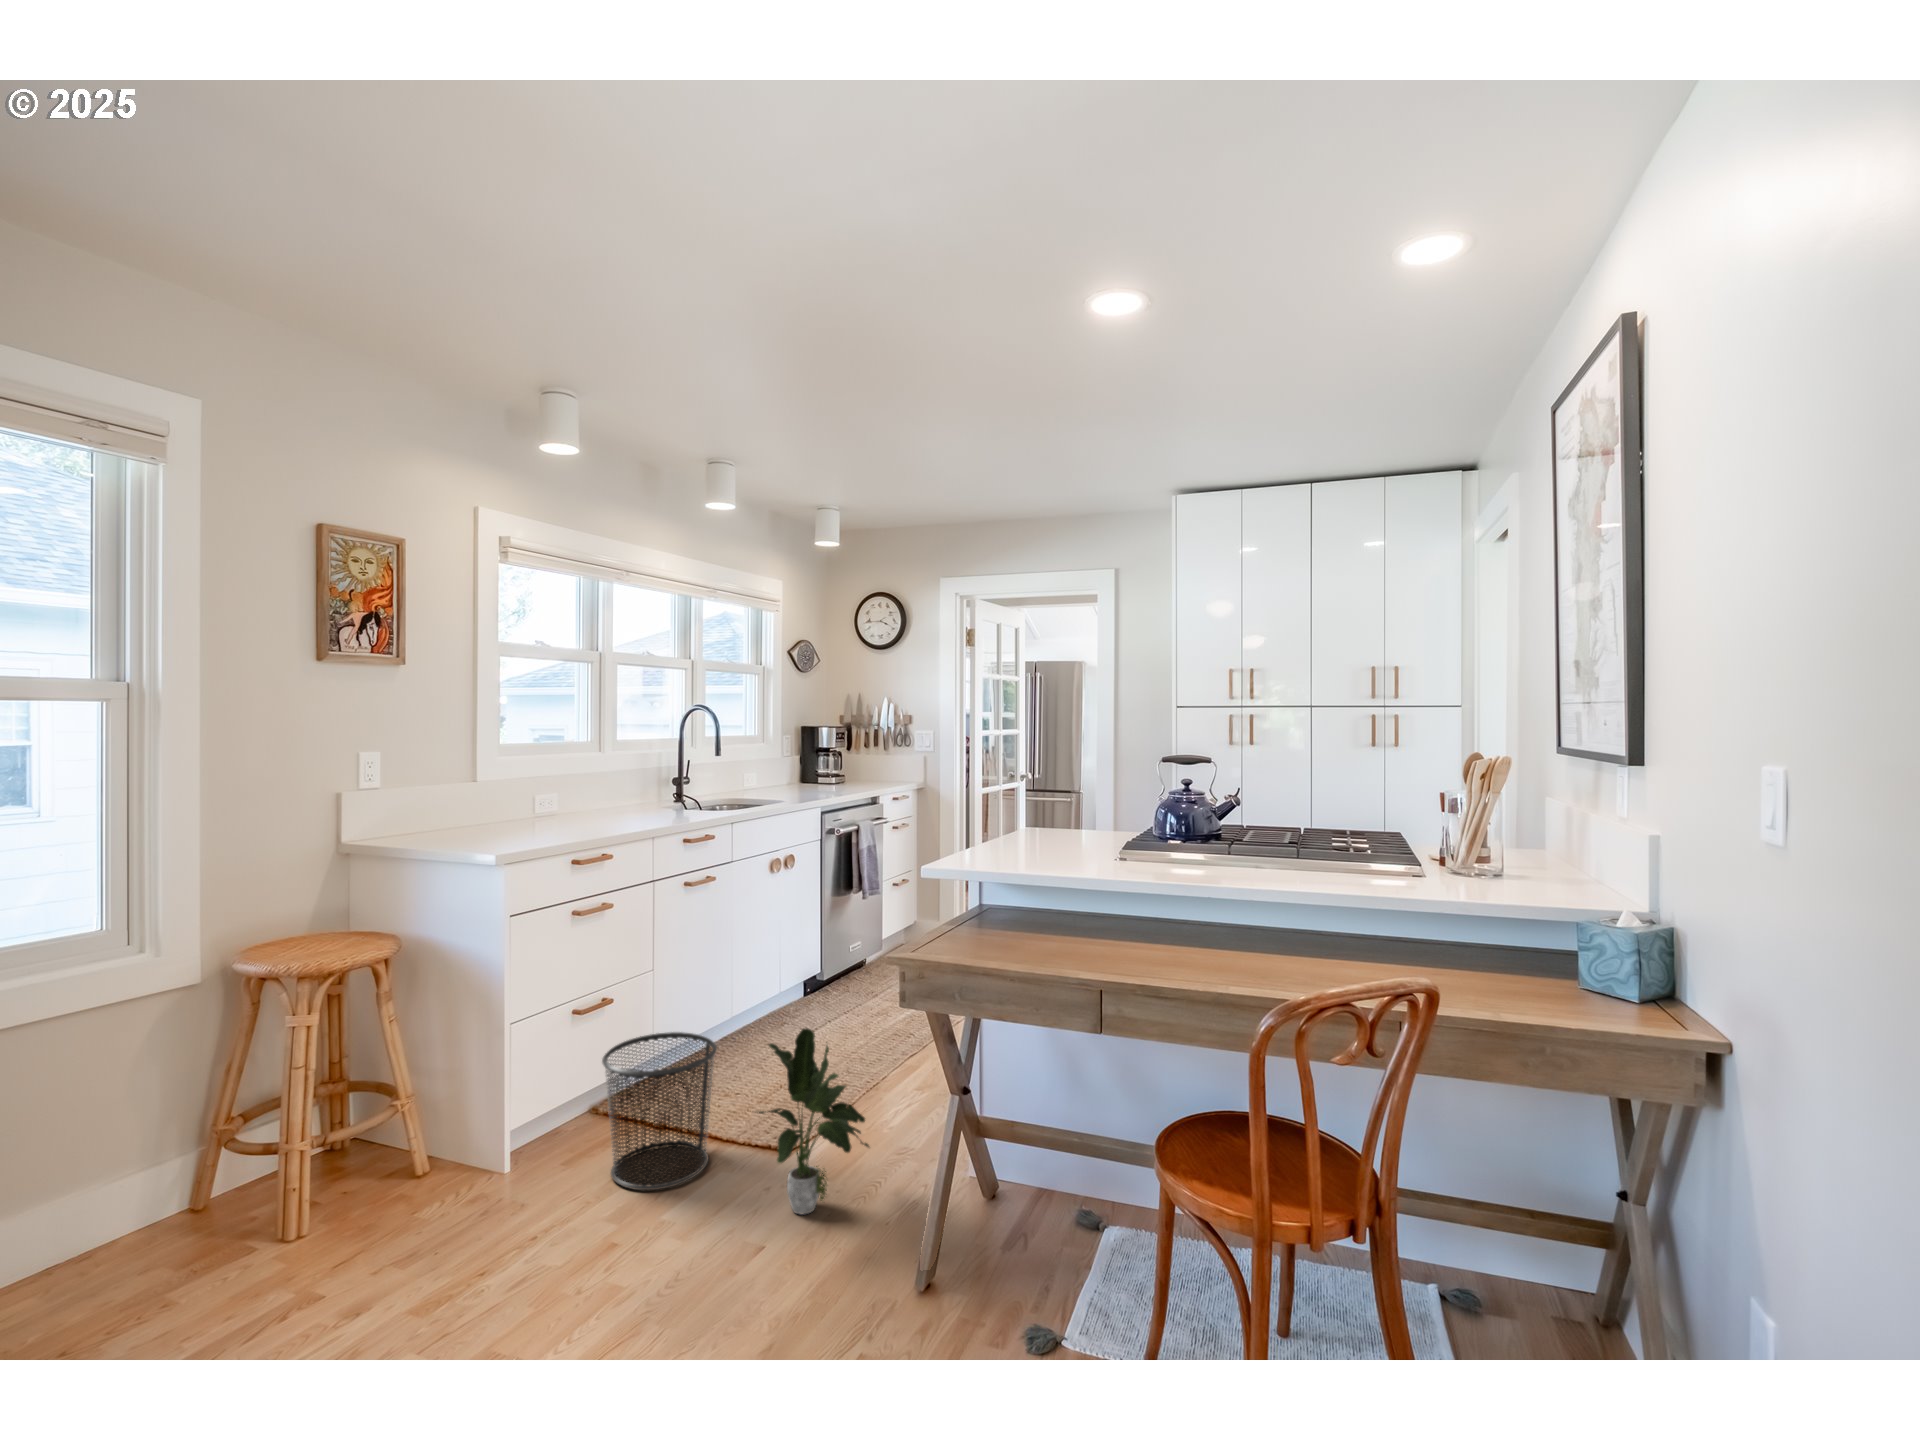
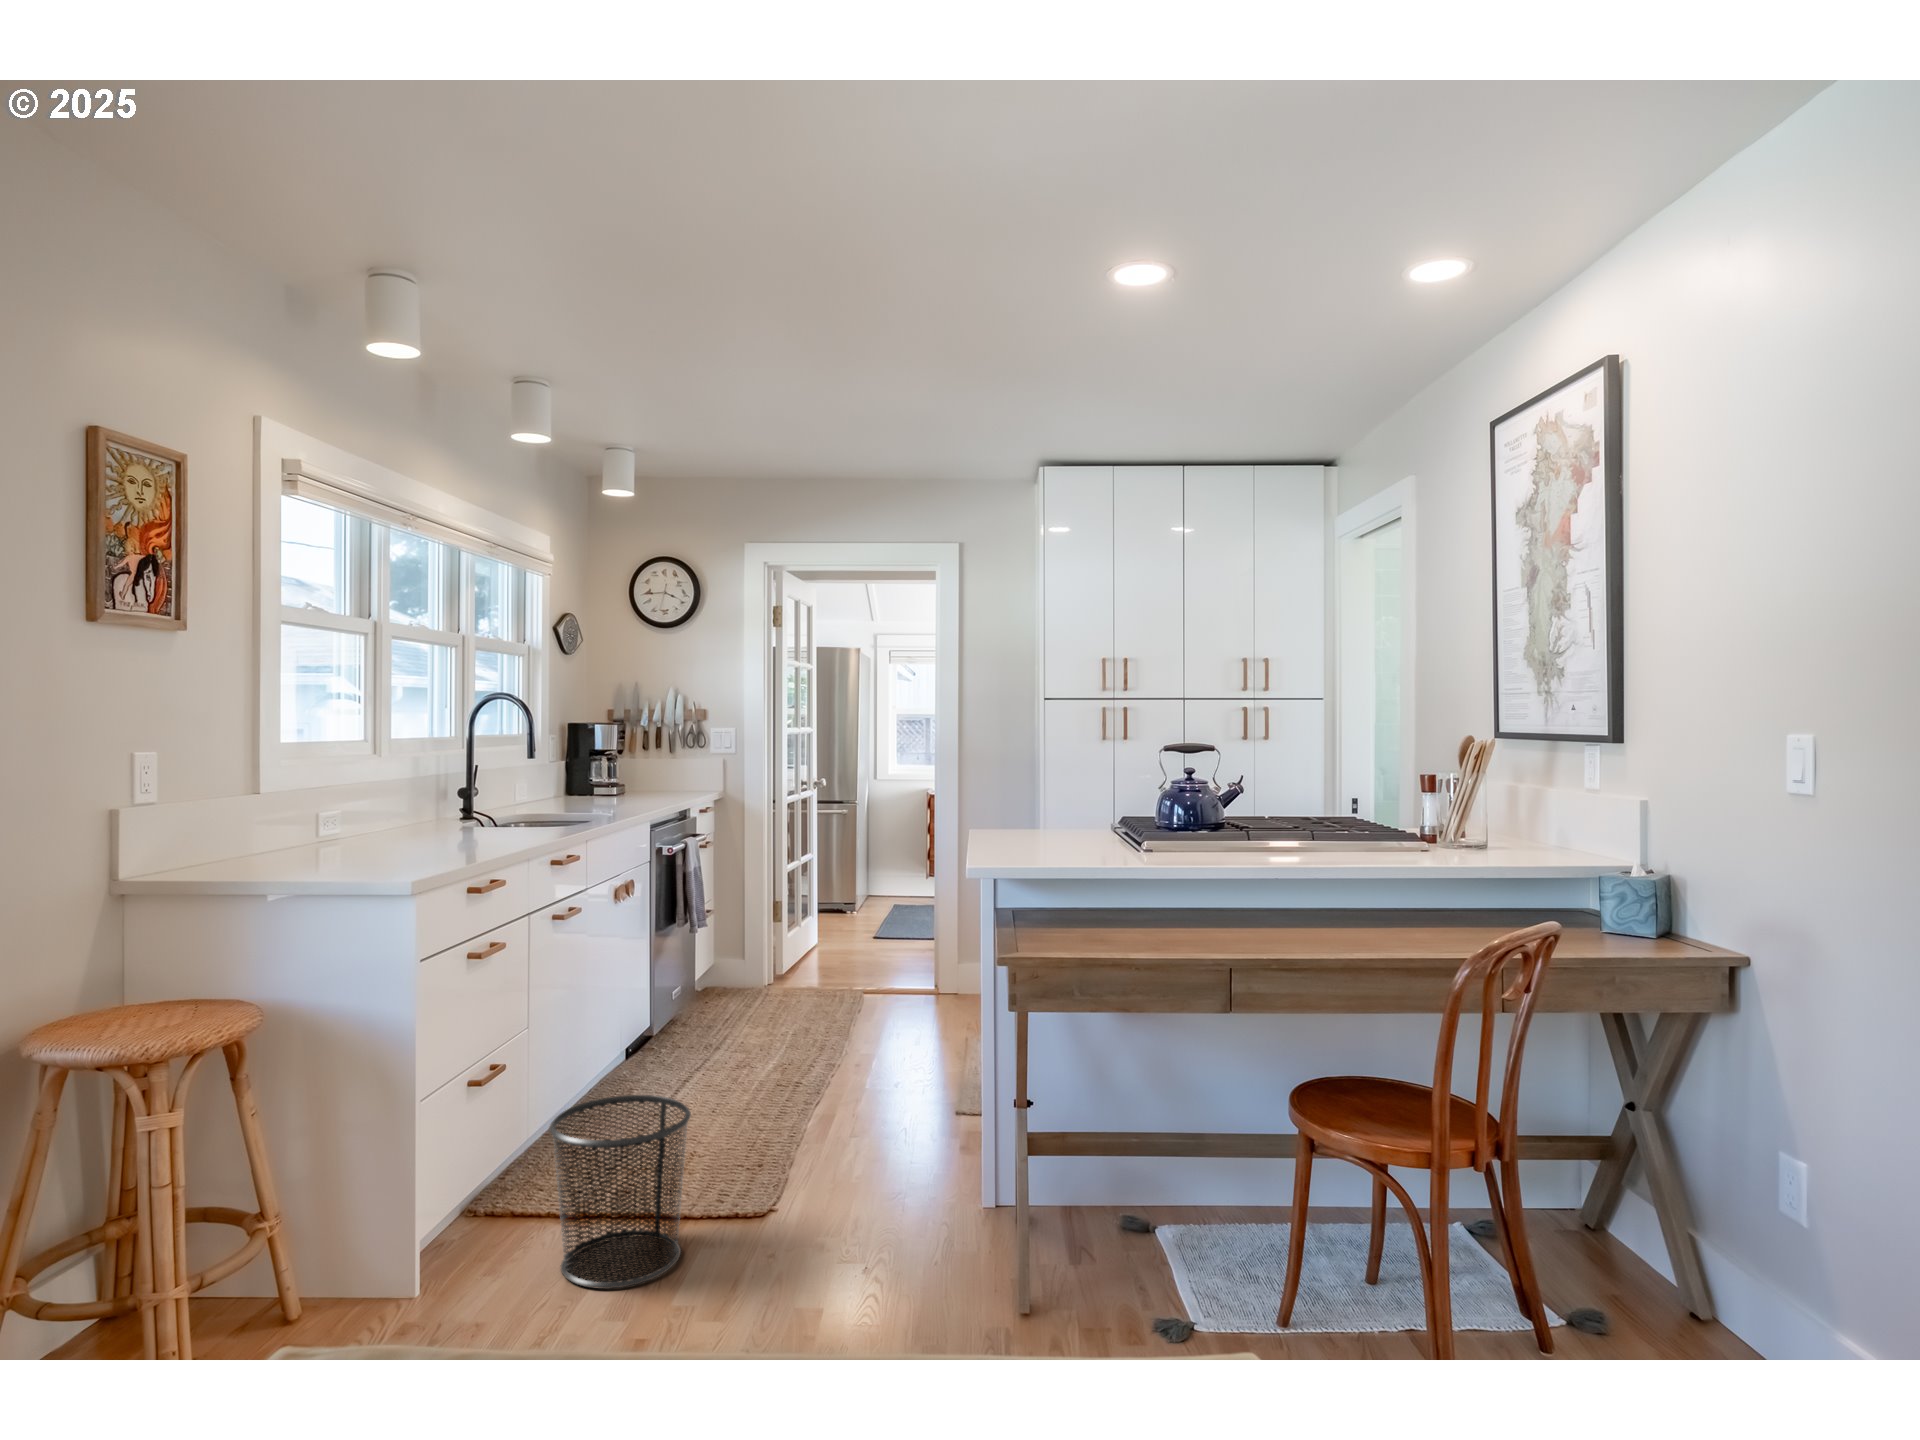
potted plant: present [759,1028,869,1214] -> none [779,1061,913,1276]

